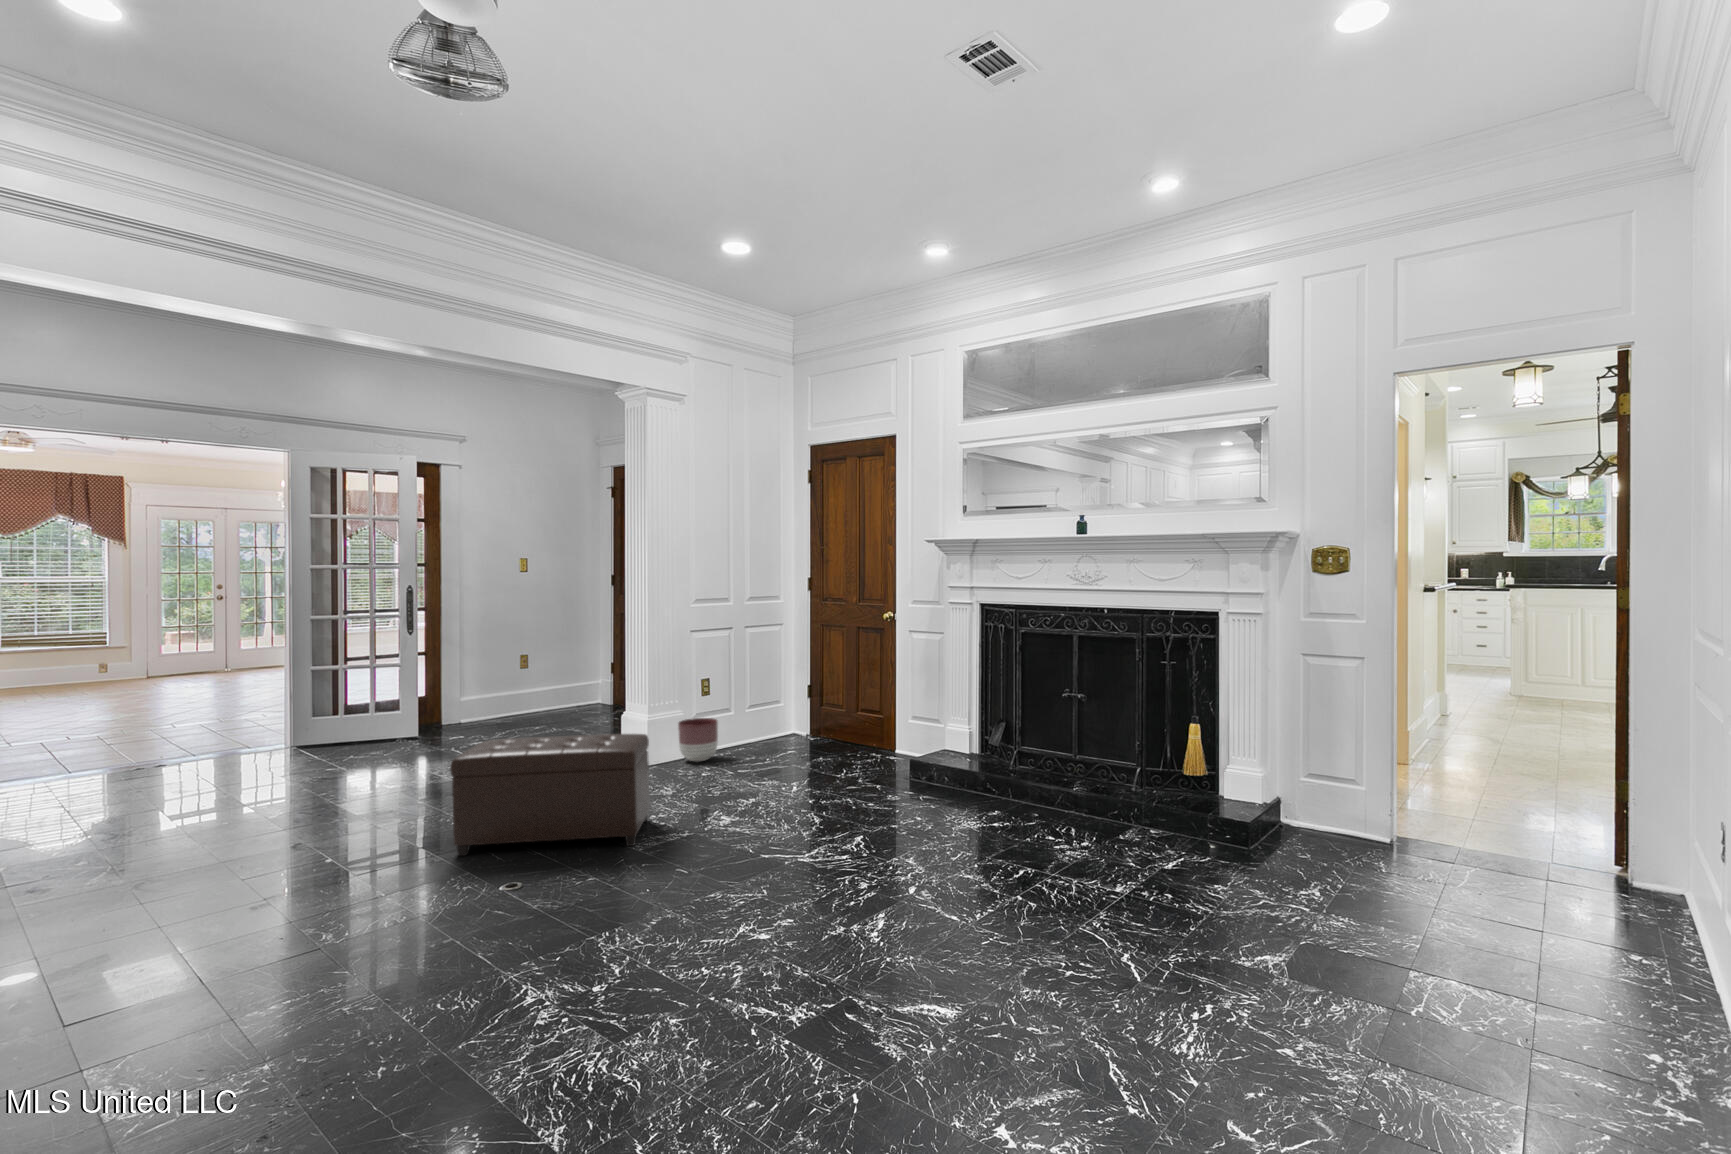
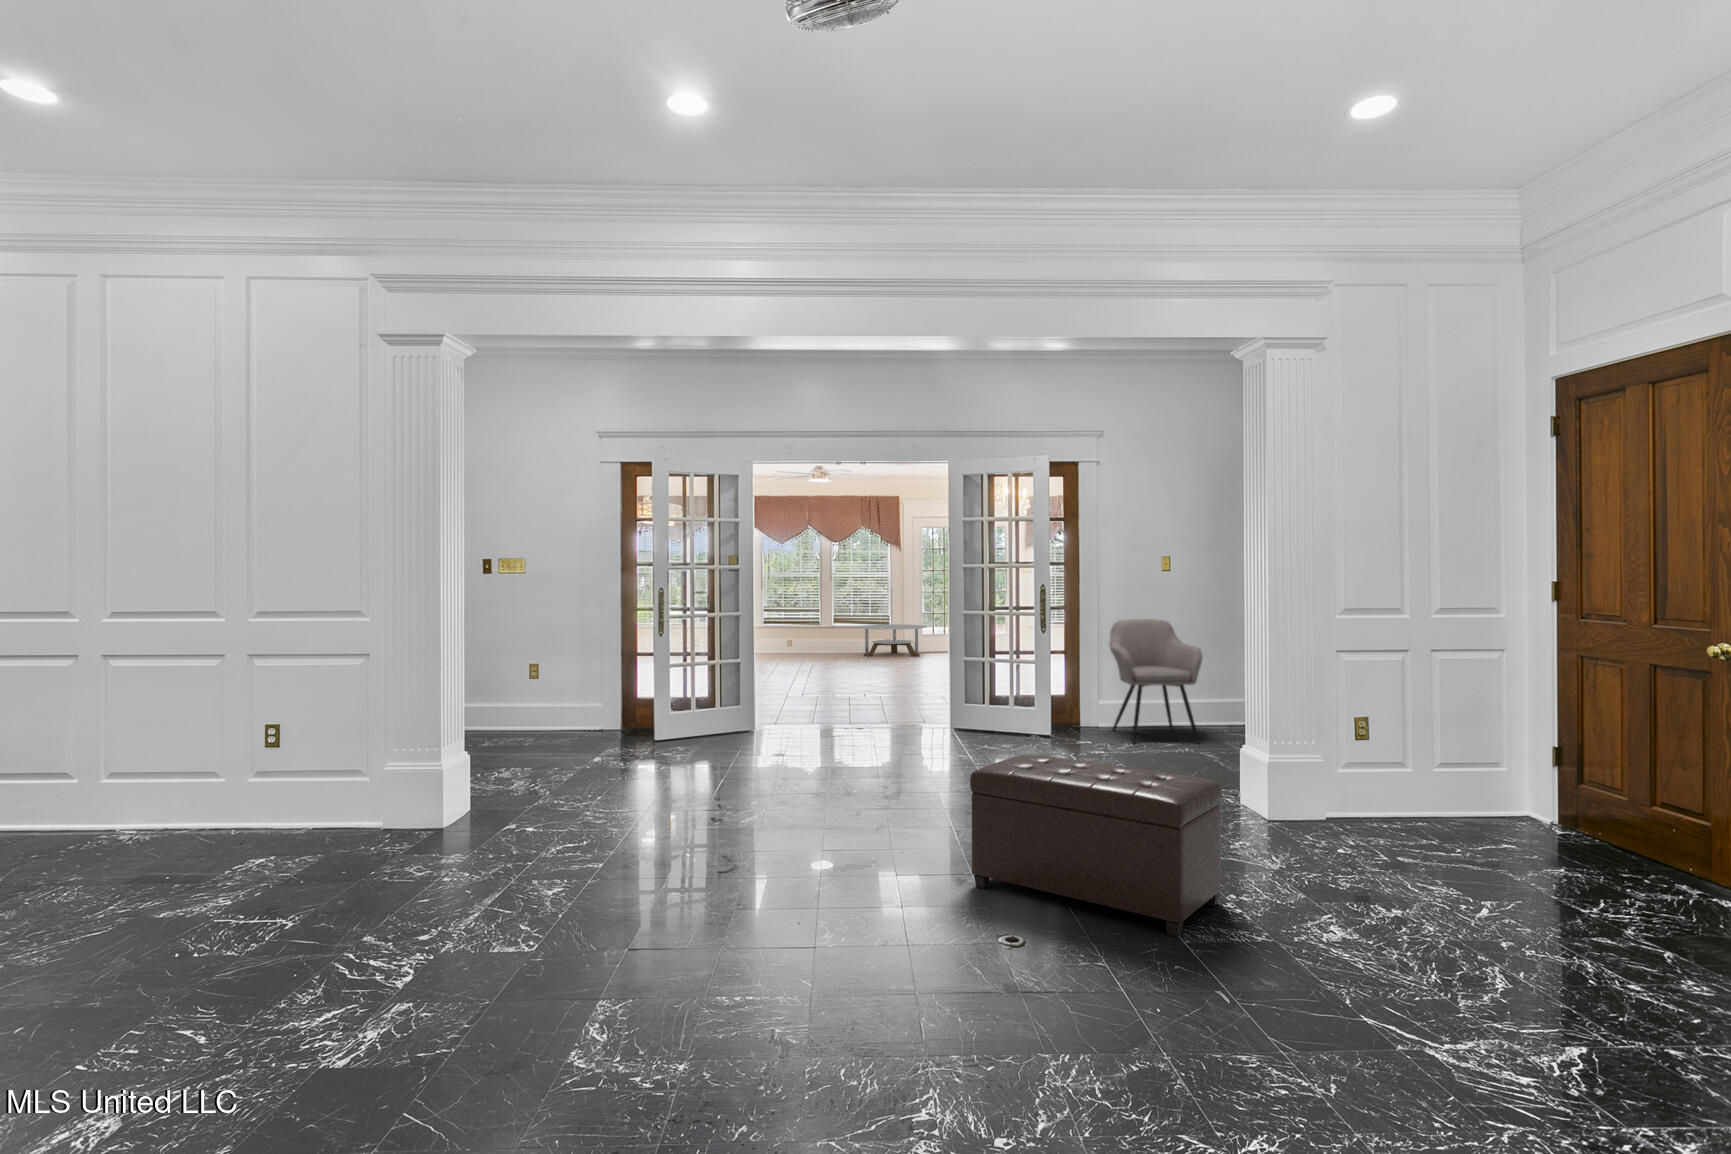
armchair: none [489,626,570,730] -> present [1109,619,1202,744]
round table: none [139,650,238,689] -> present [858,624,927,657]
planter: present [678,718,718,762] -> none [1312,767,1375,832]

